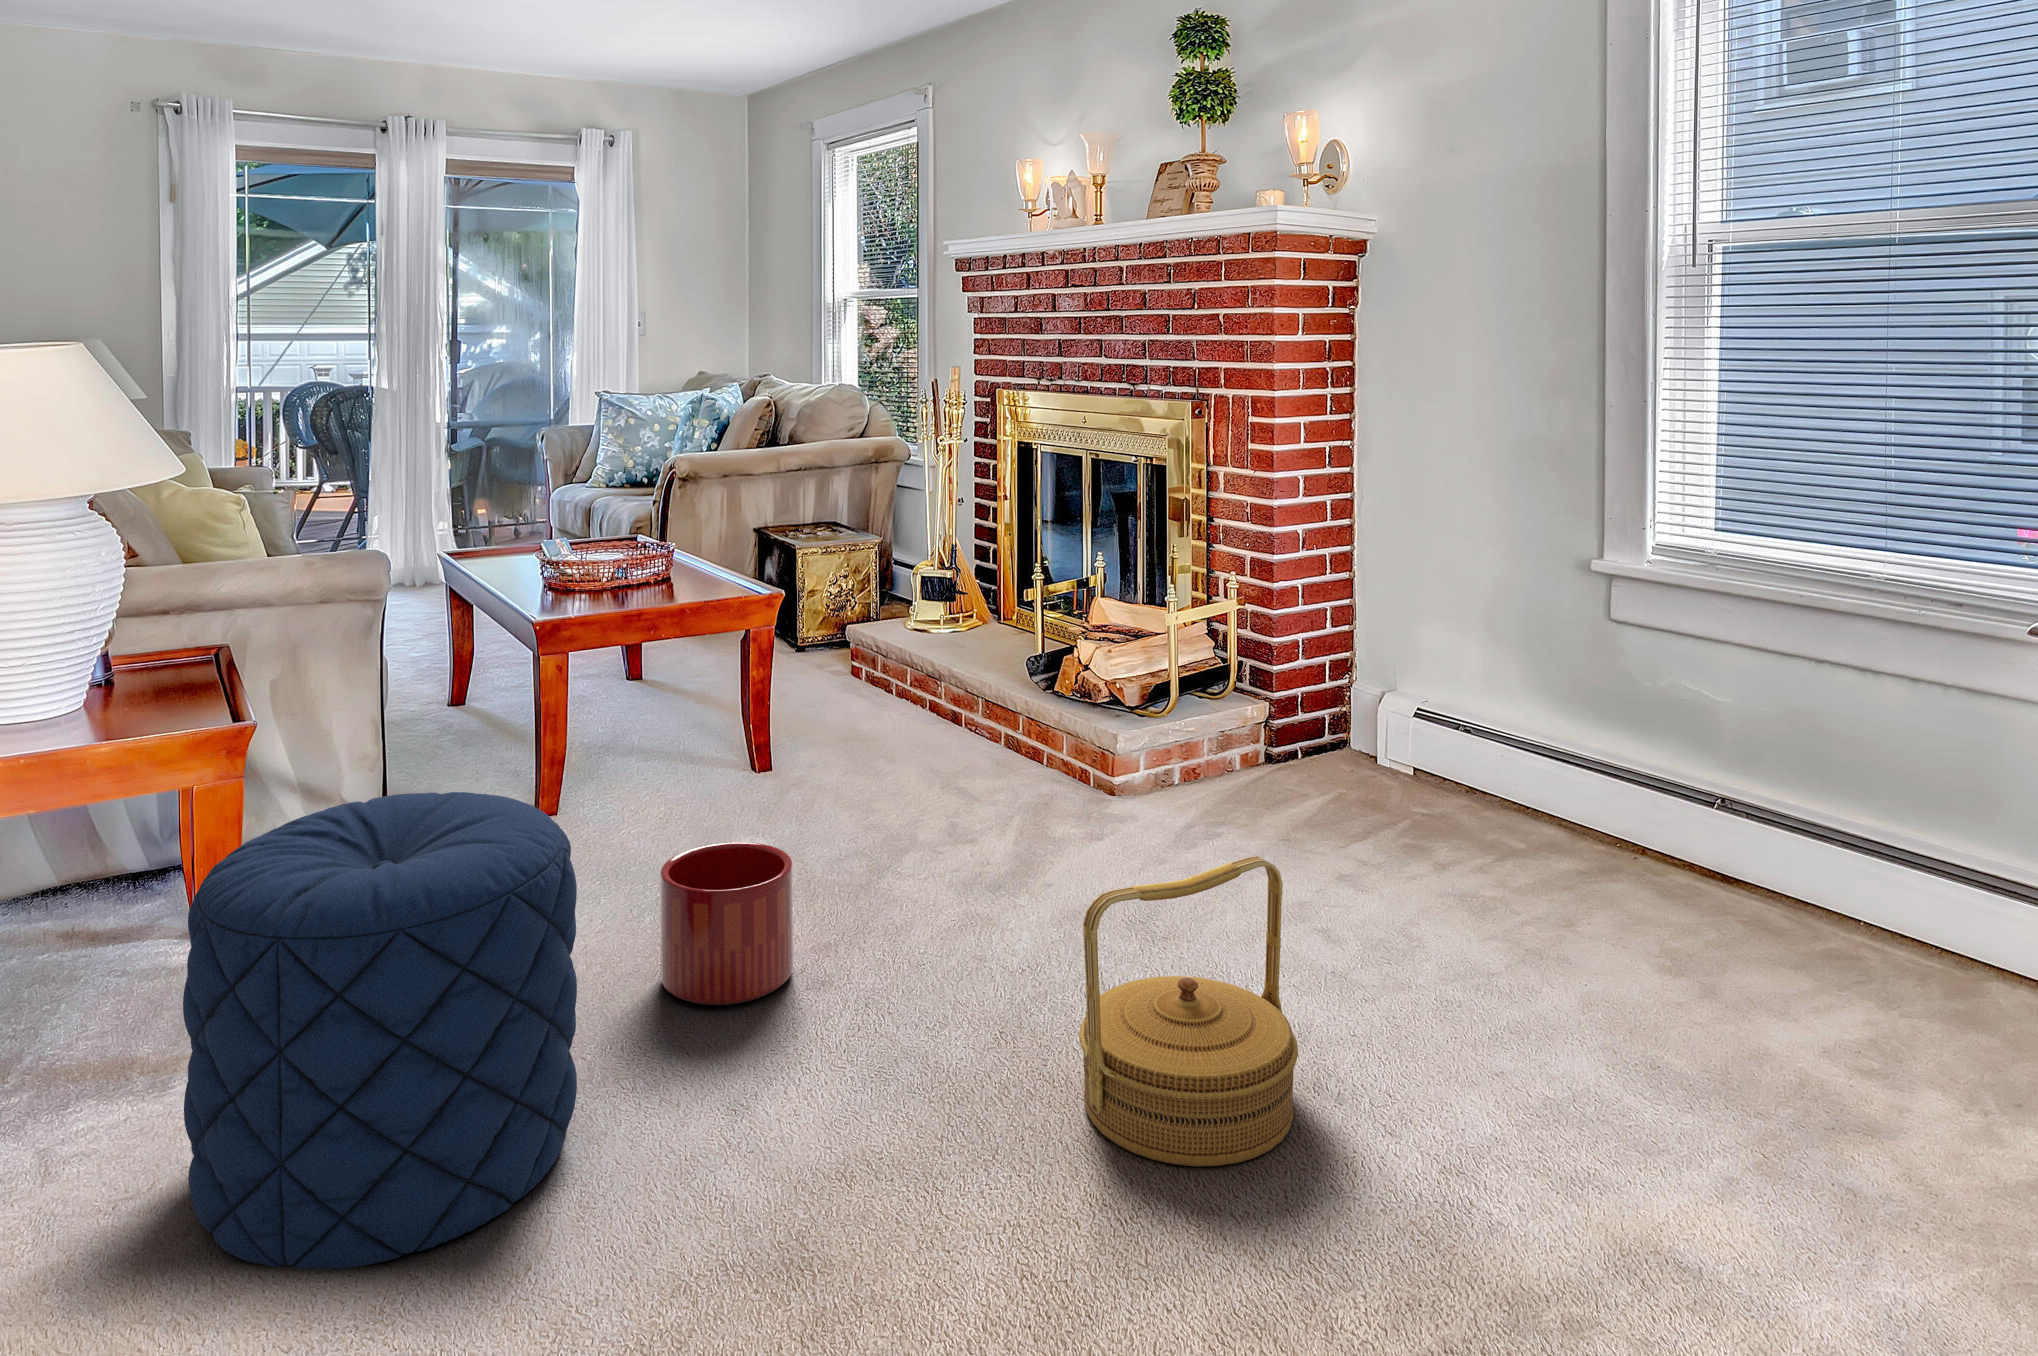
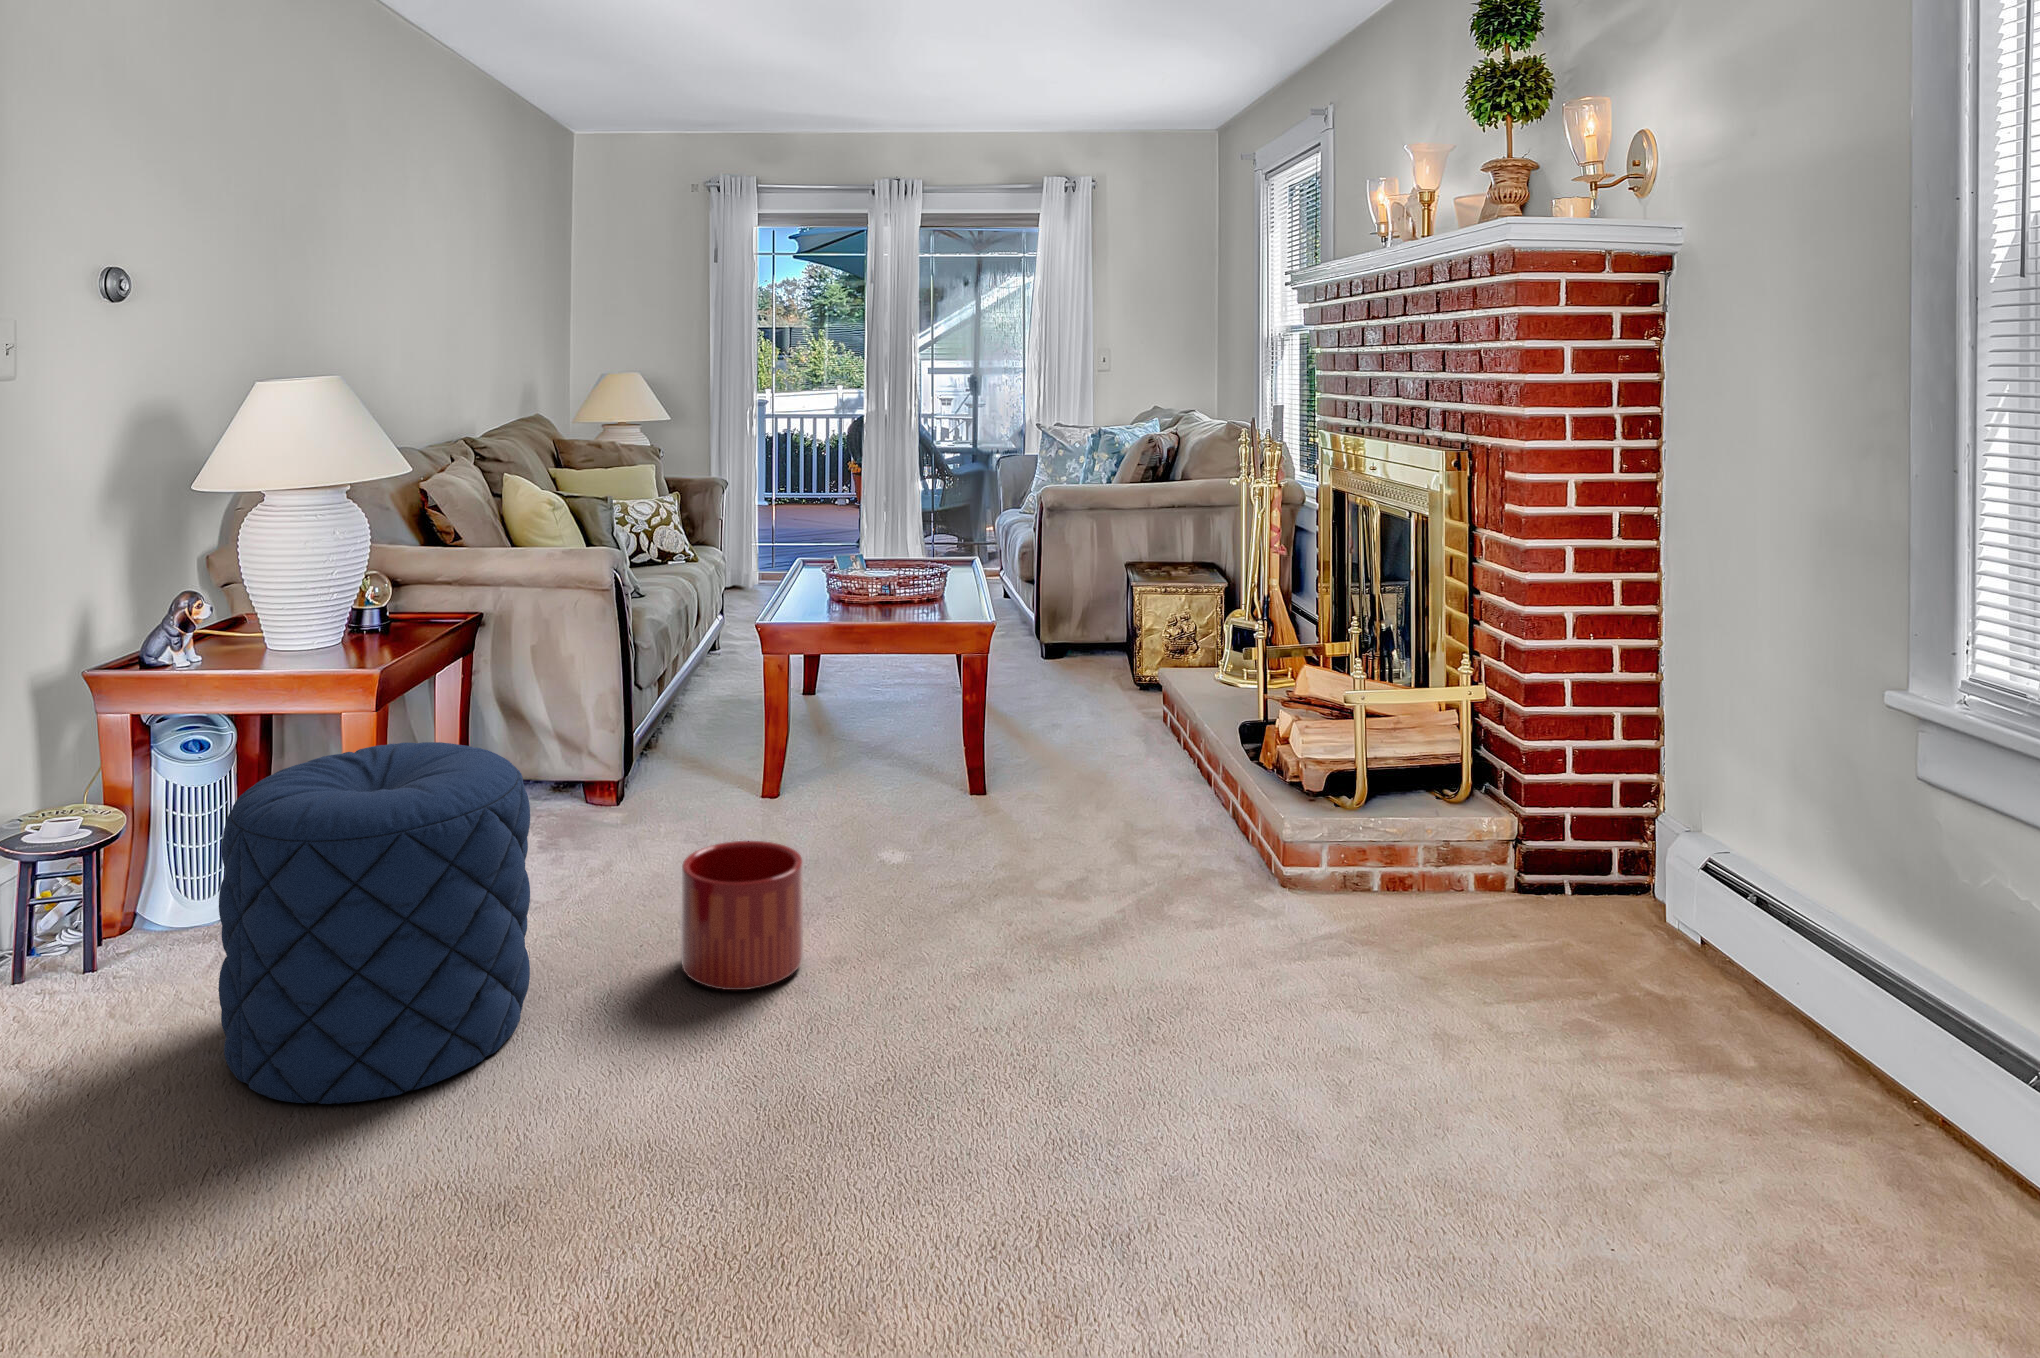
basket: present [1079,856,1298,1167] -> none [855,953,1112,1283]

